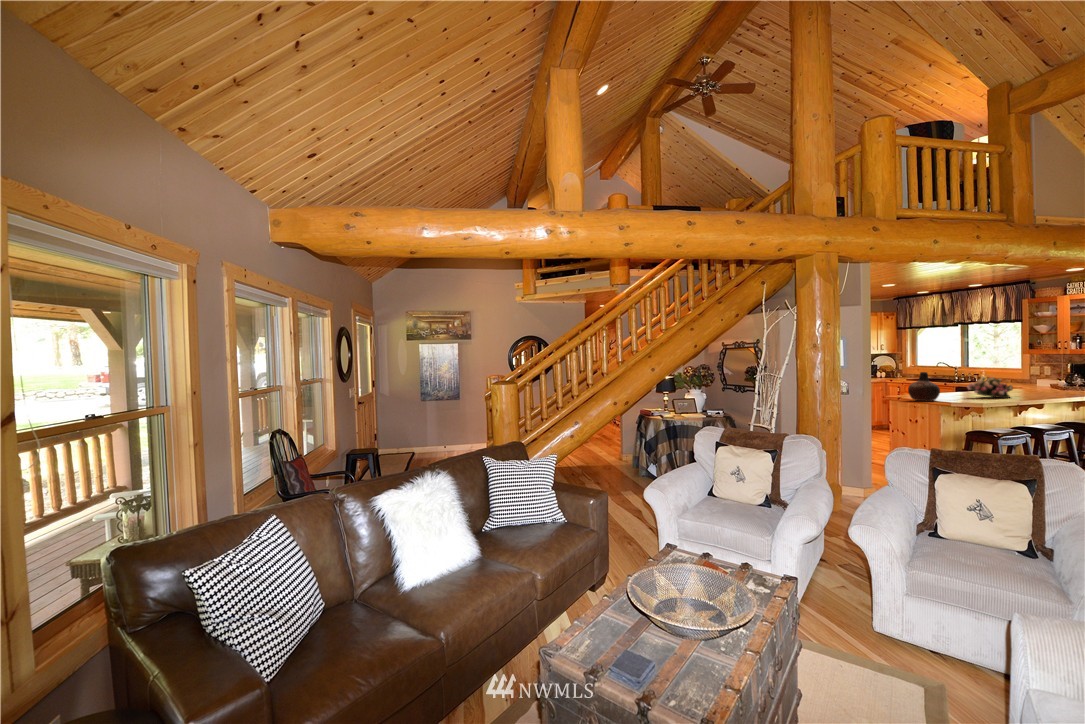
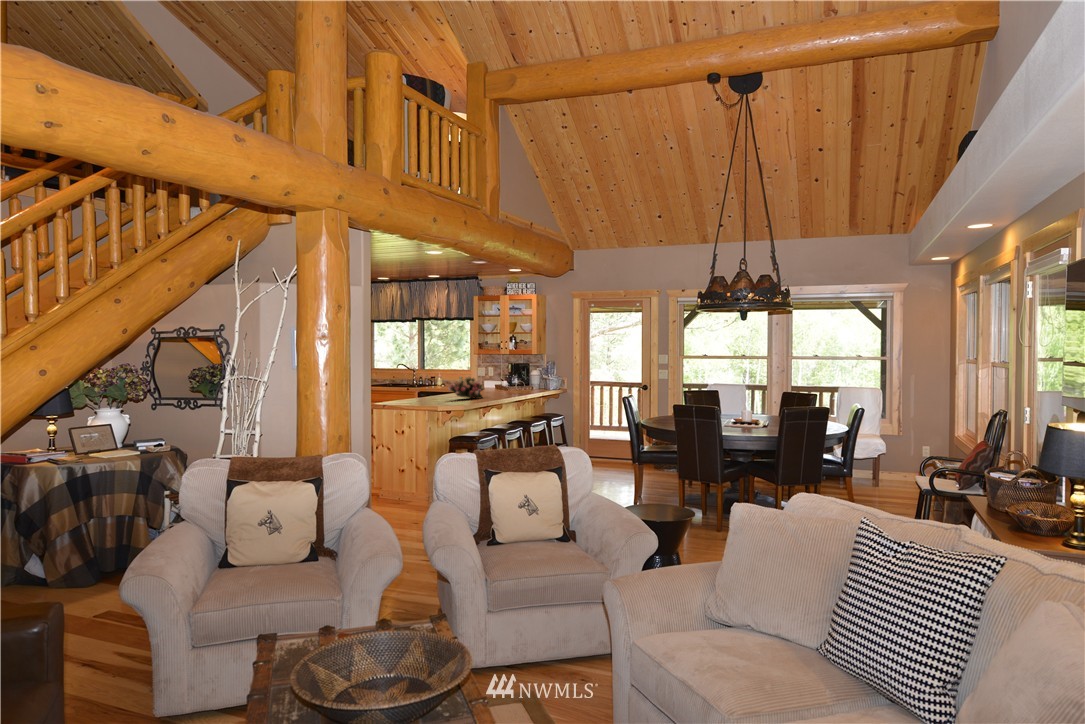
vase: present [908,372,940,401] -> none [400,372,430,407]

